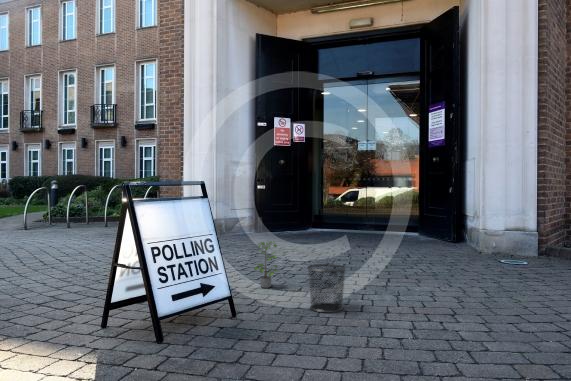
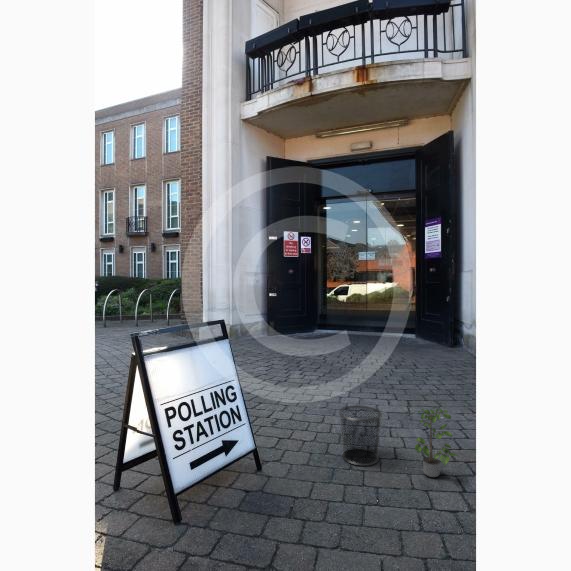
potted plant: present [254,241,277,288] -> present [415,409,457,477]

